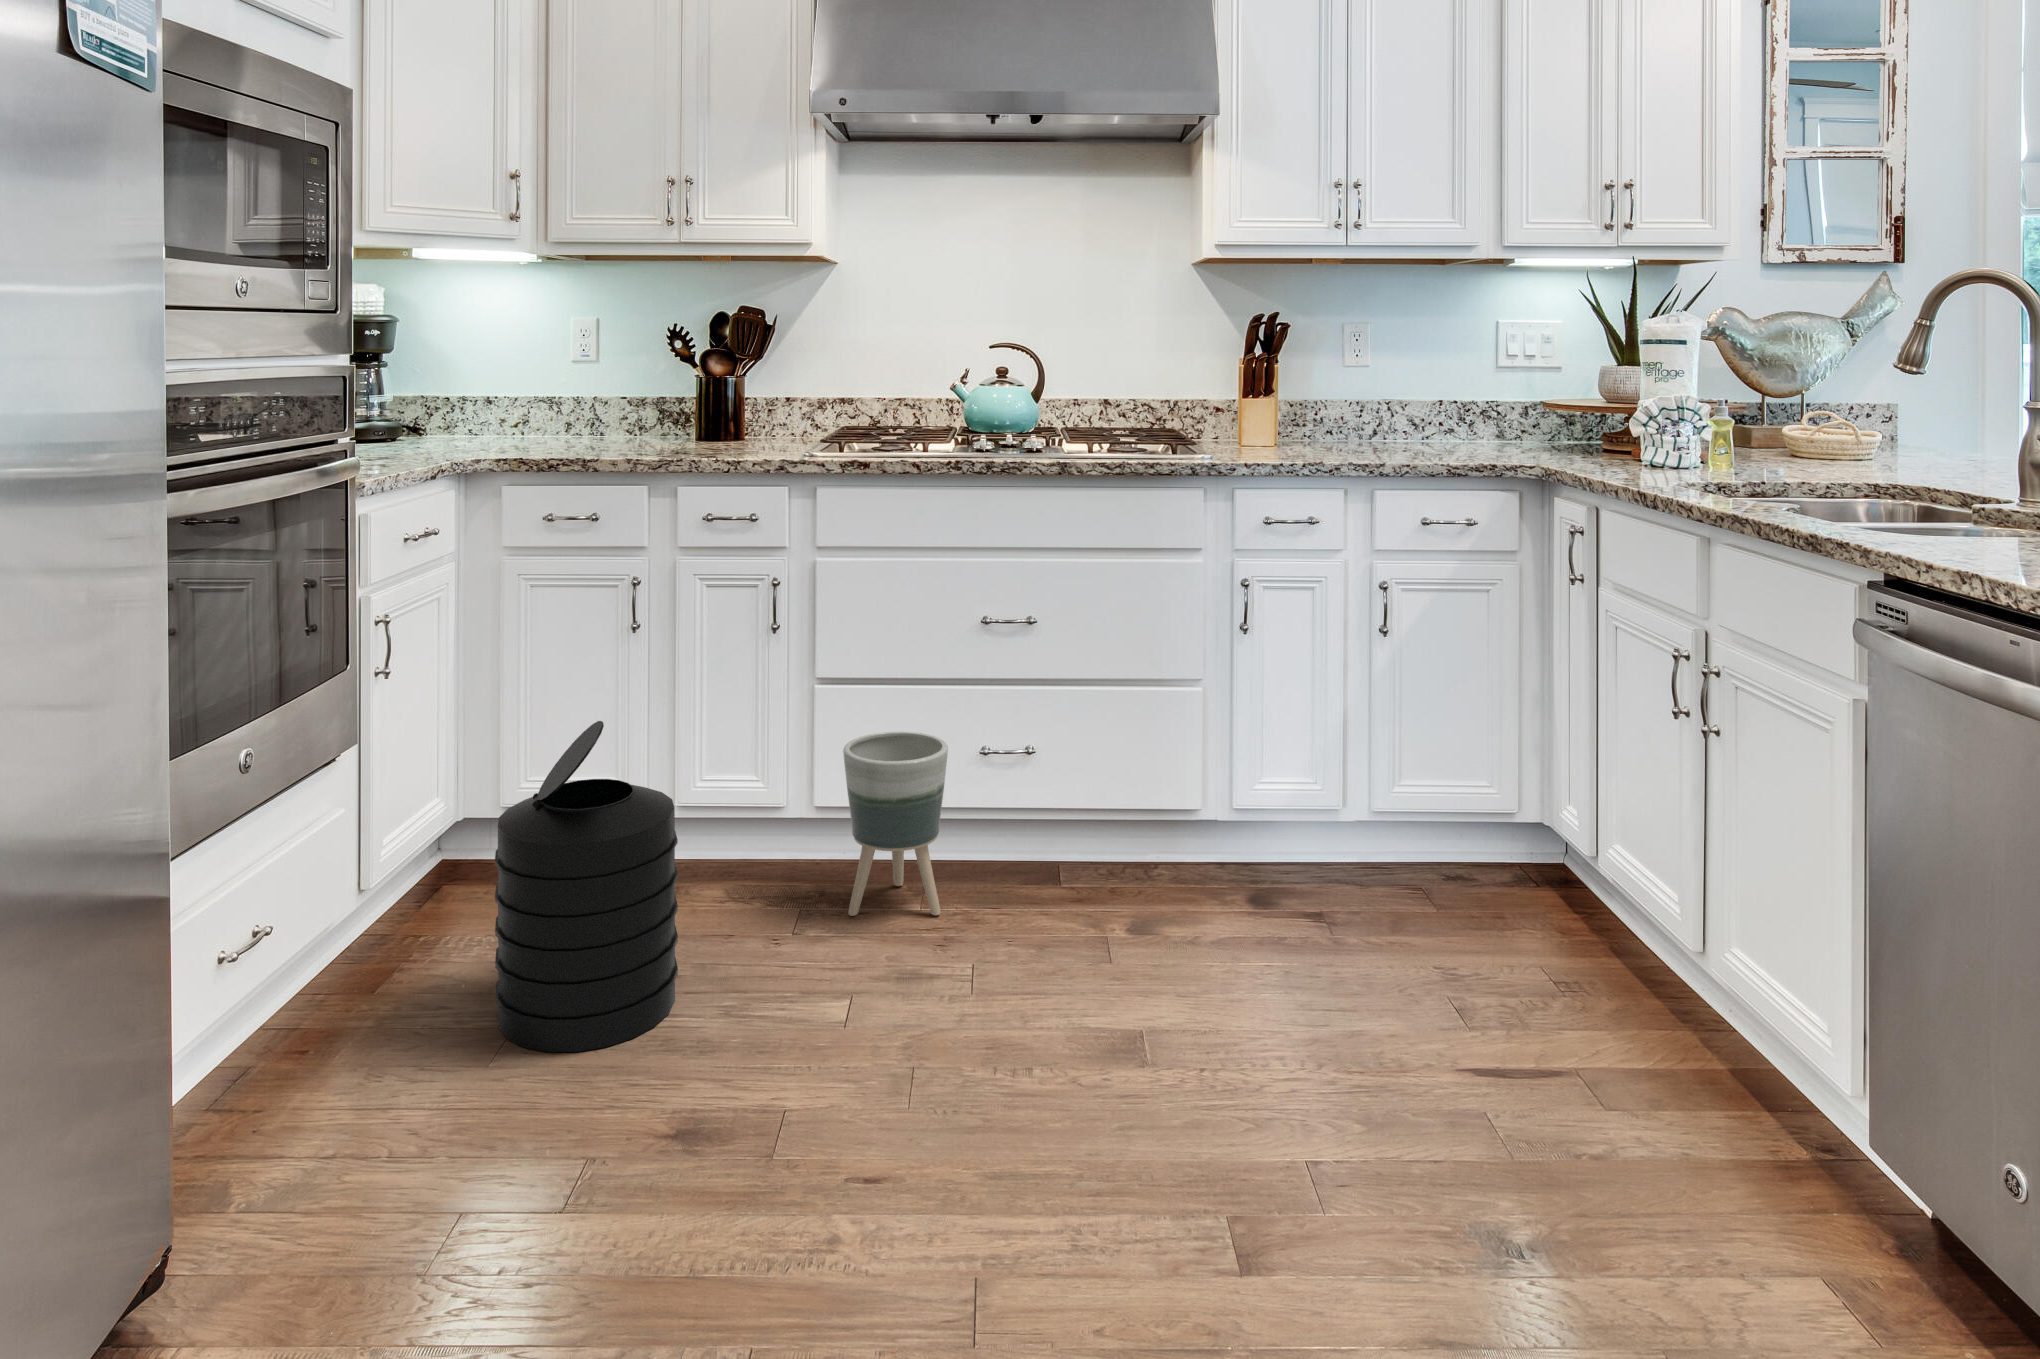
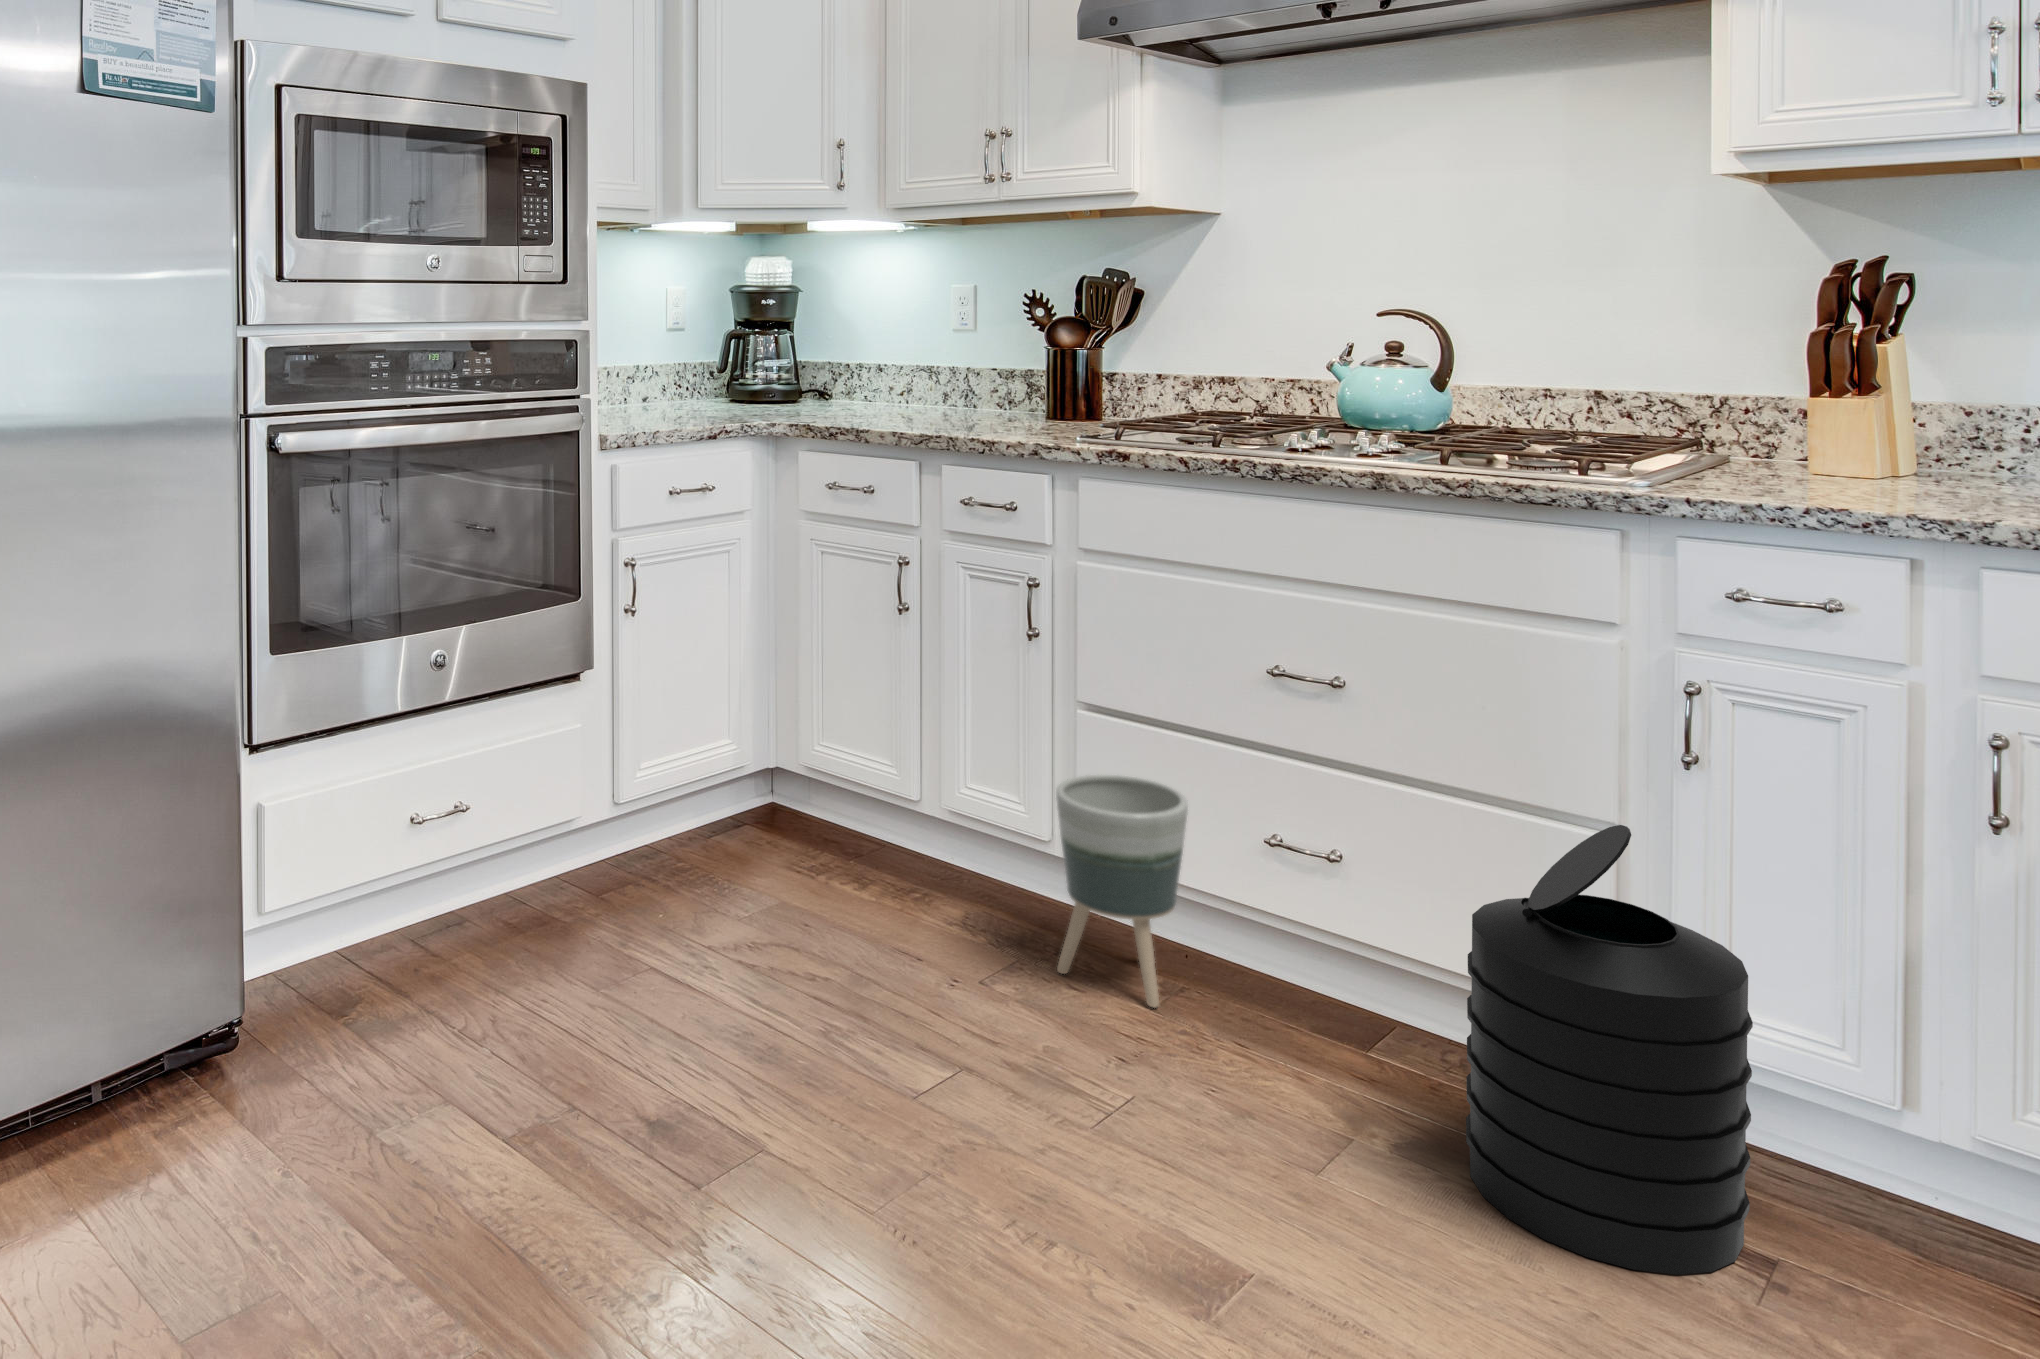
trash can: present [495,721,678,1052] -> present [1466,825,1753,1275]

